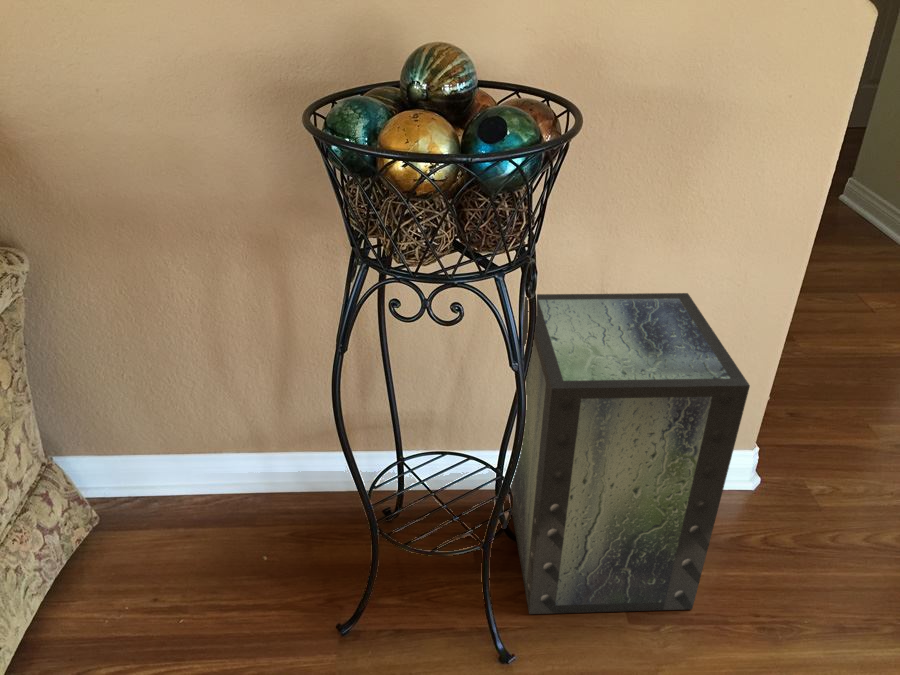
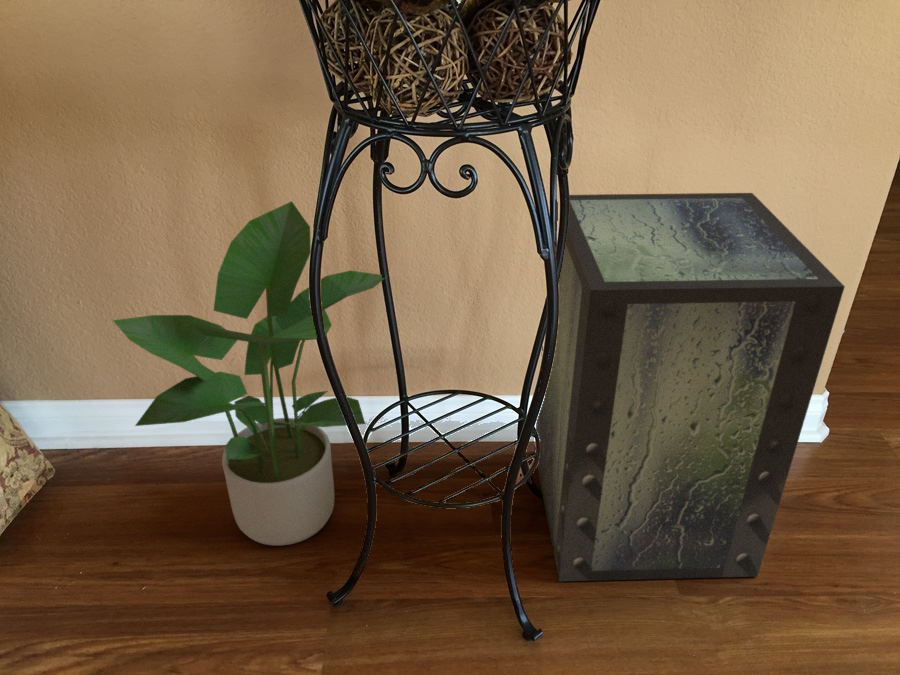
potted plant: none [161,299,388,584] -> present [113,201,386,545]

